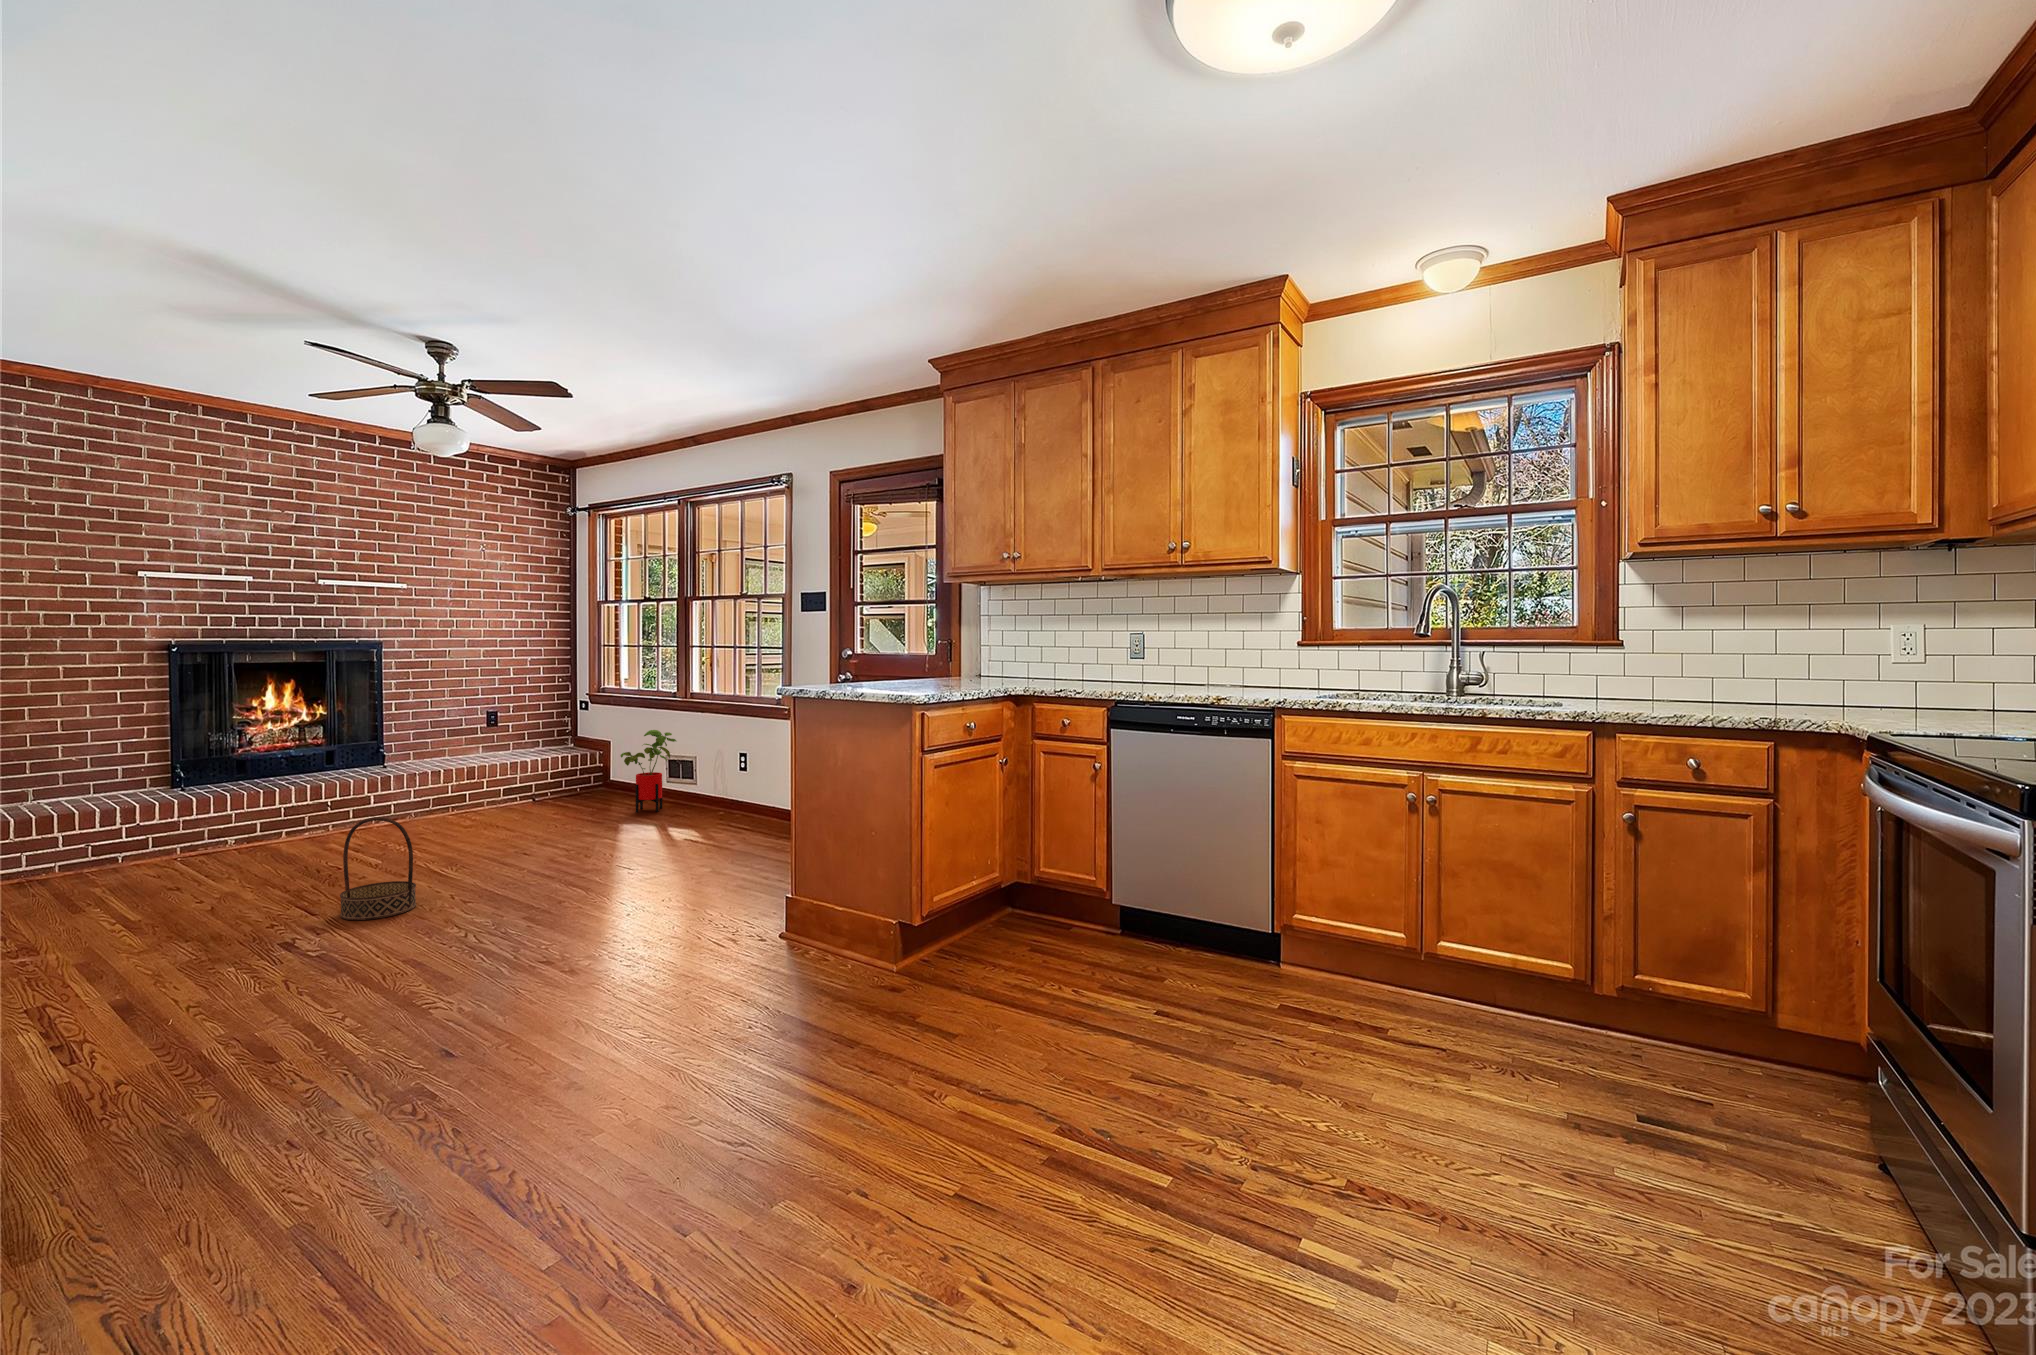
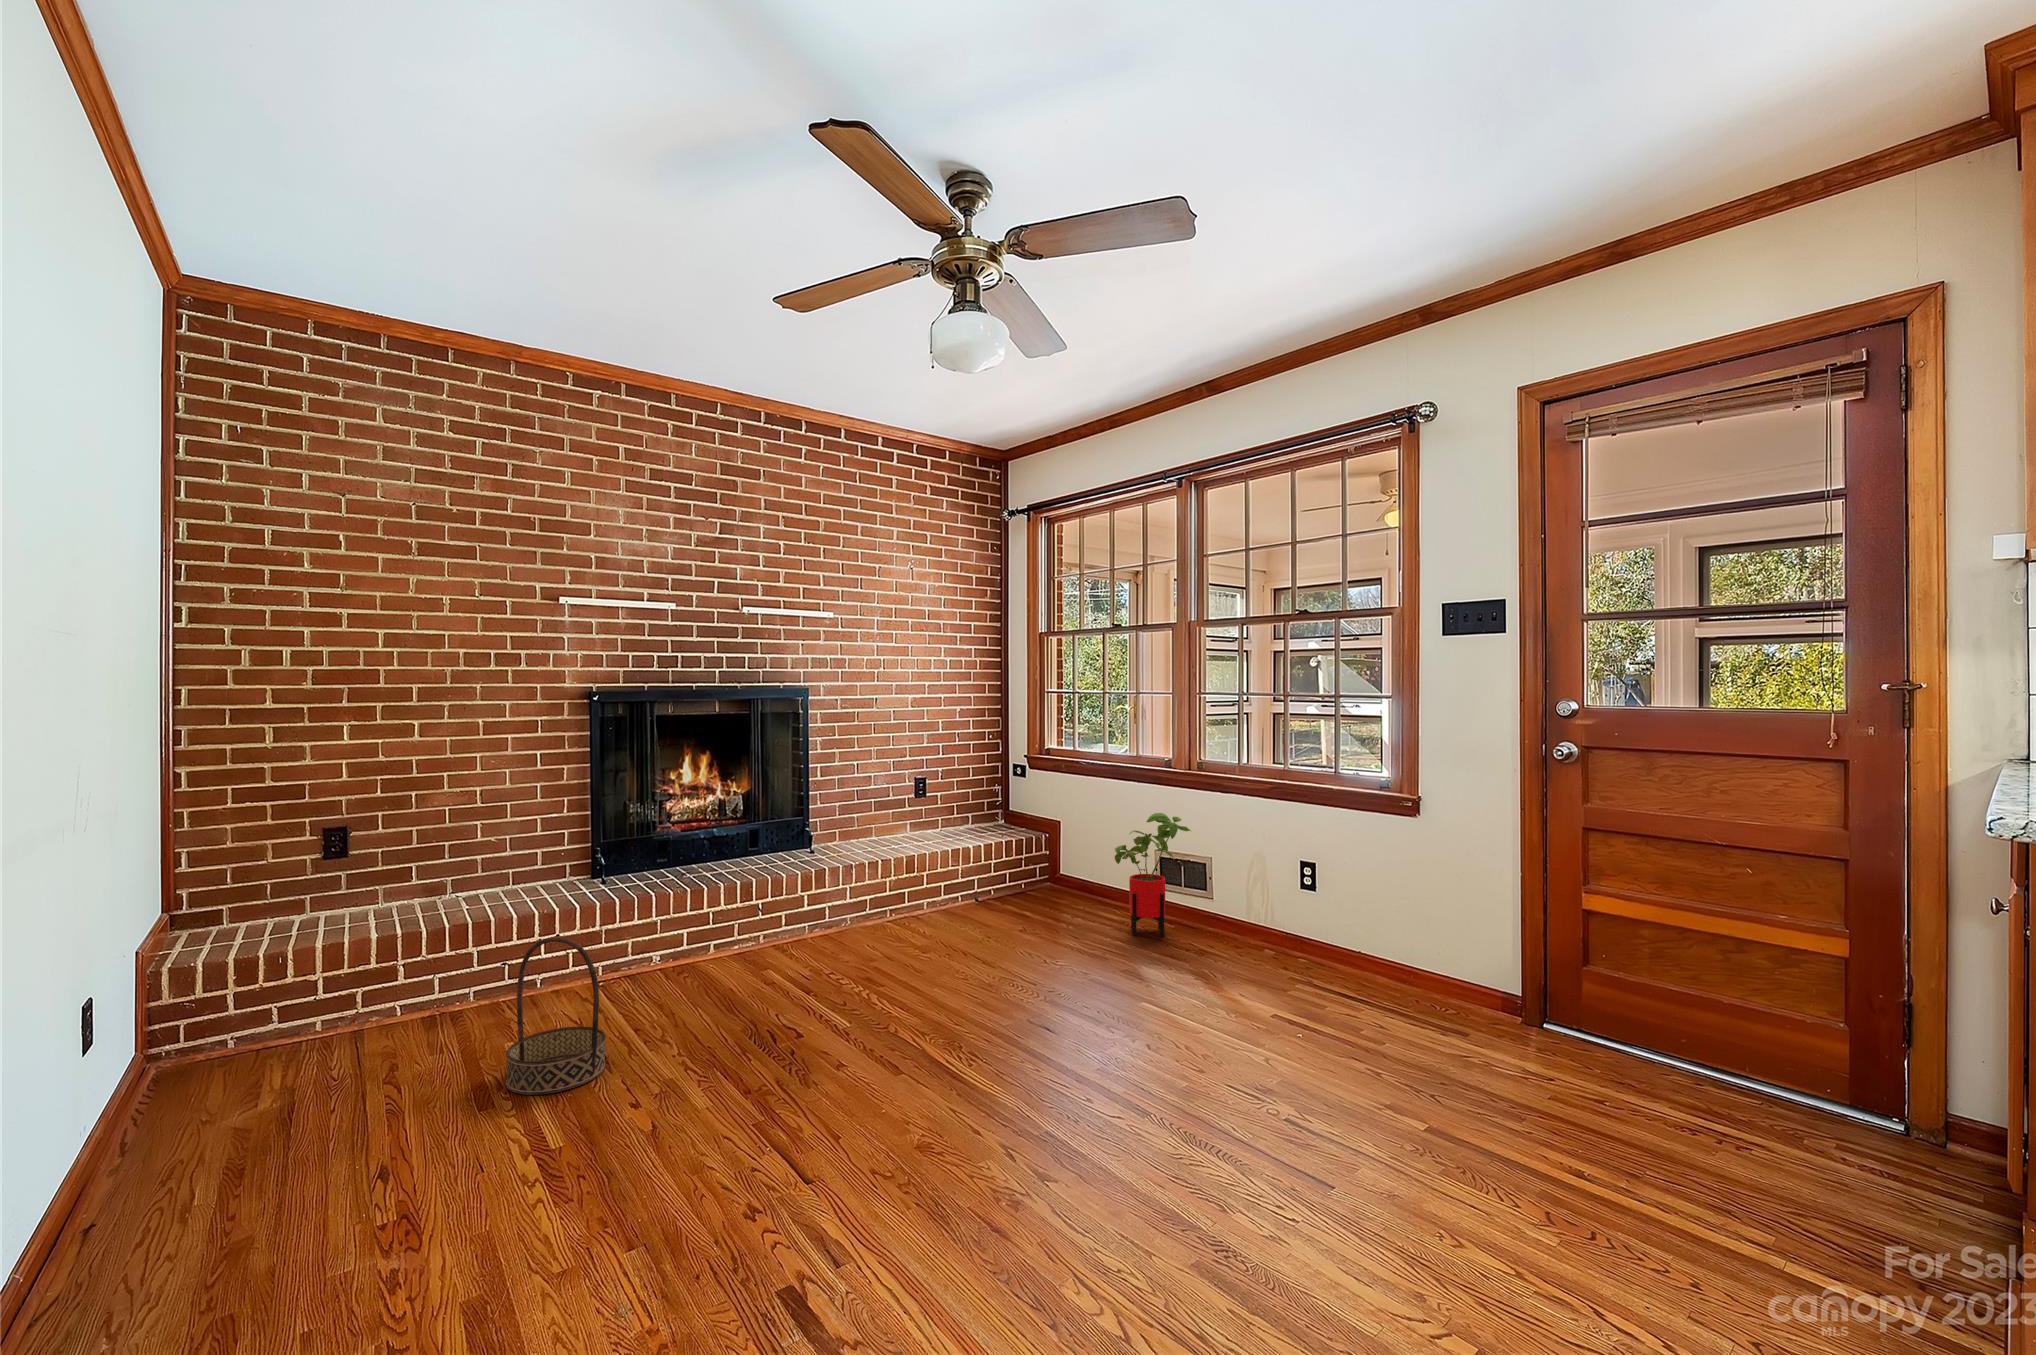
basket: present [340,817,416,920] -> present [506,937,606,1095]

